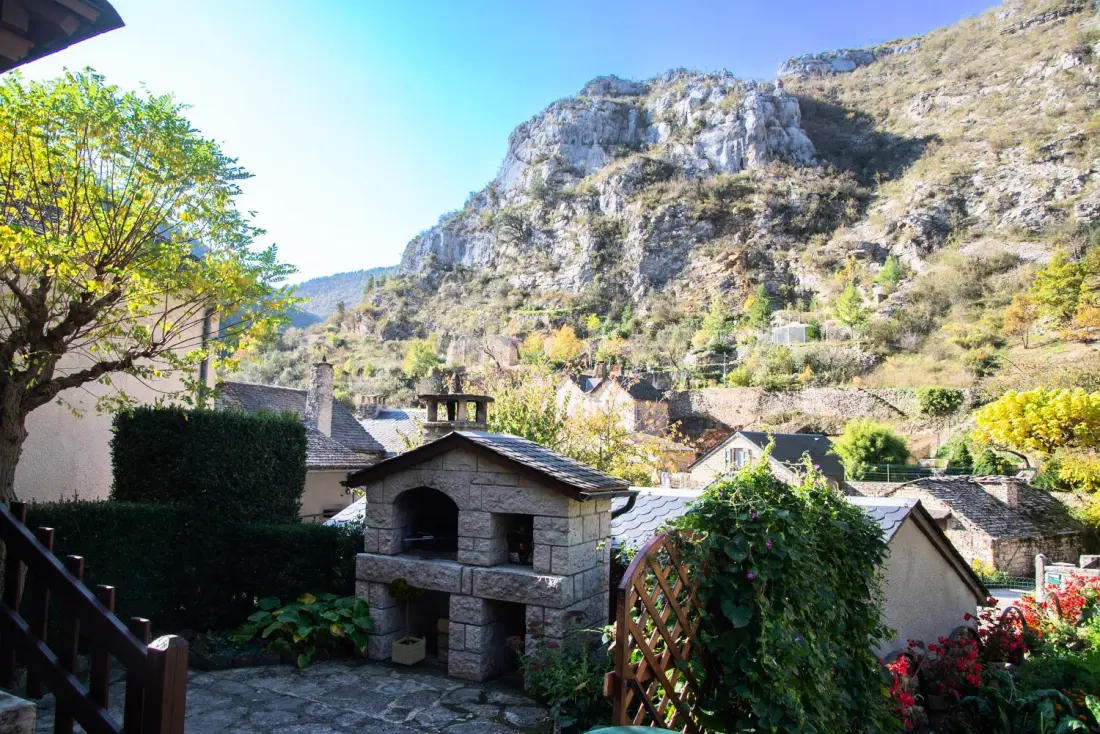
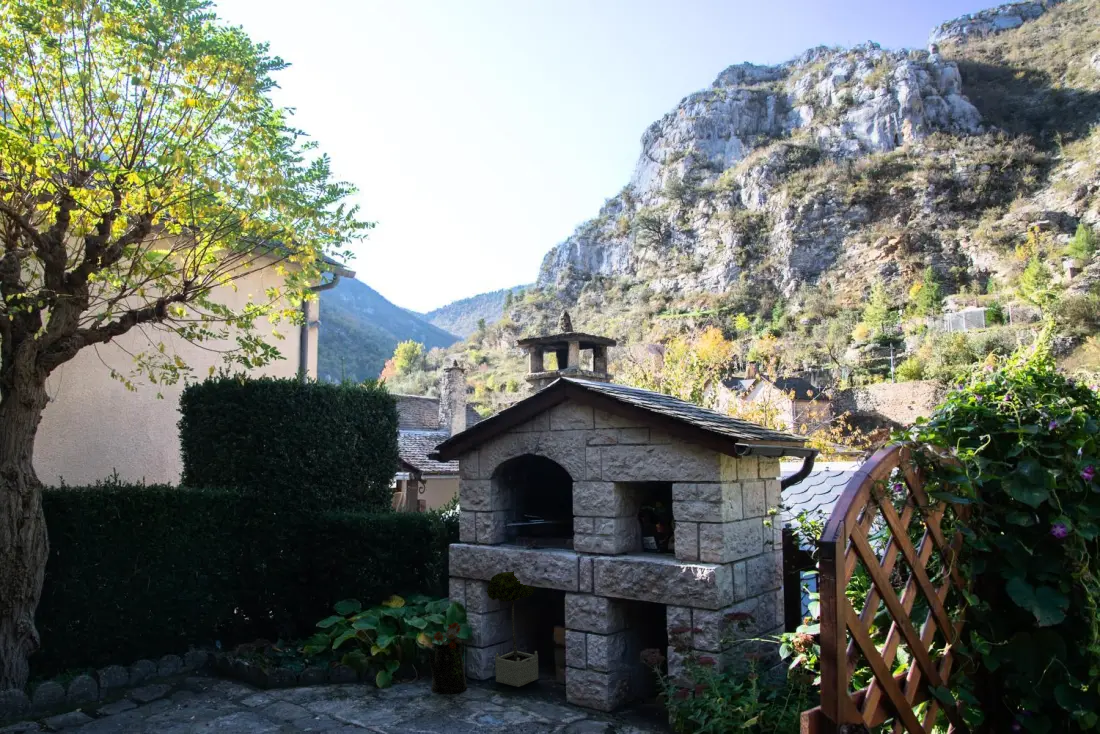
watering can: none [341,616,370,673] -> present [429,622,467,694]

